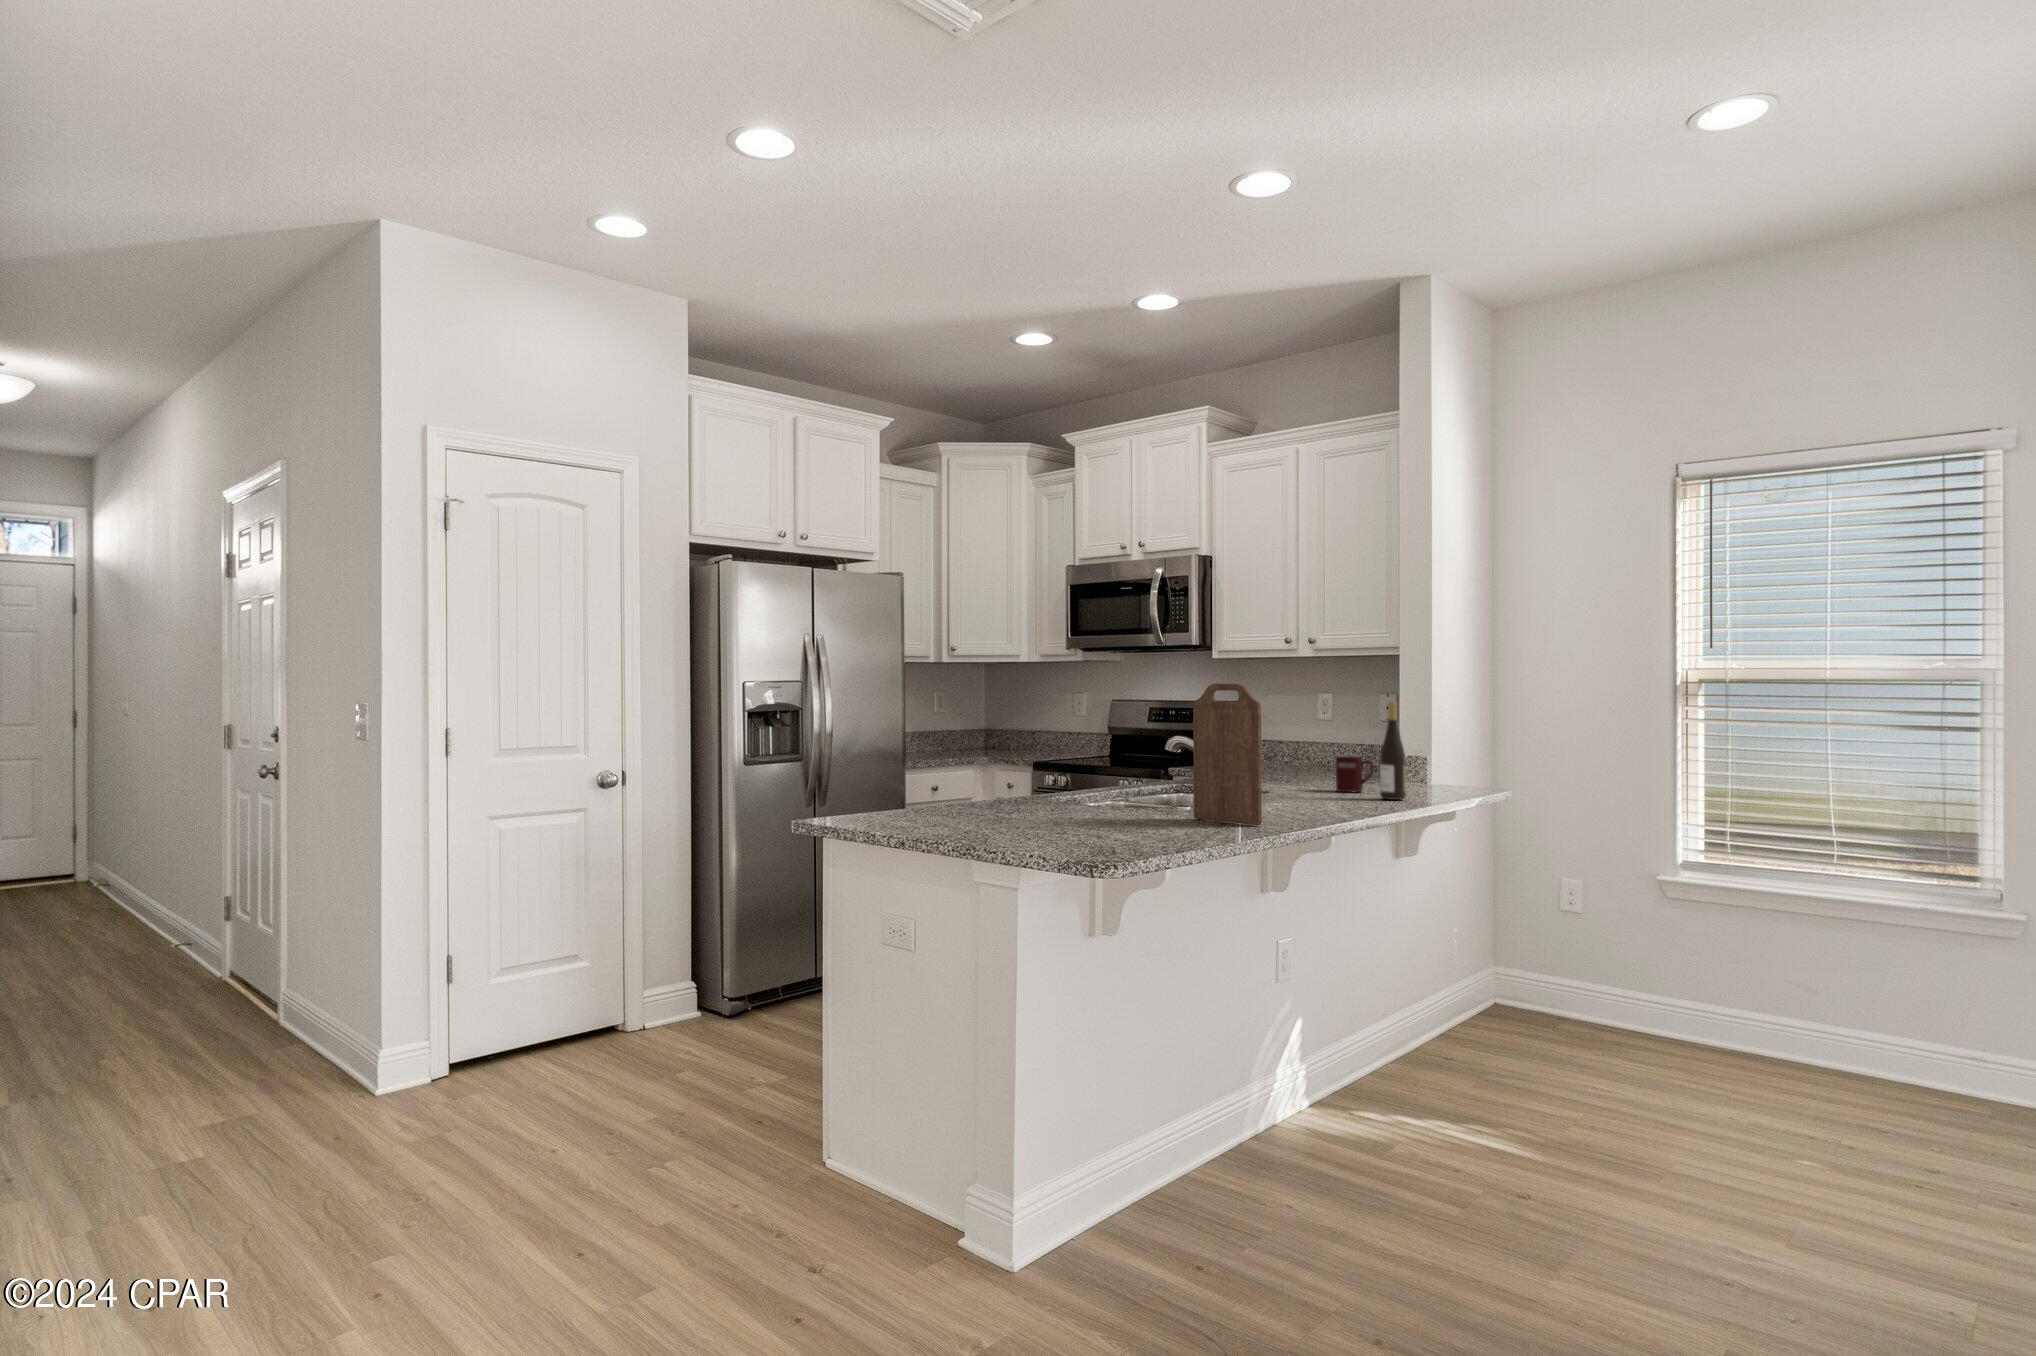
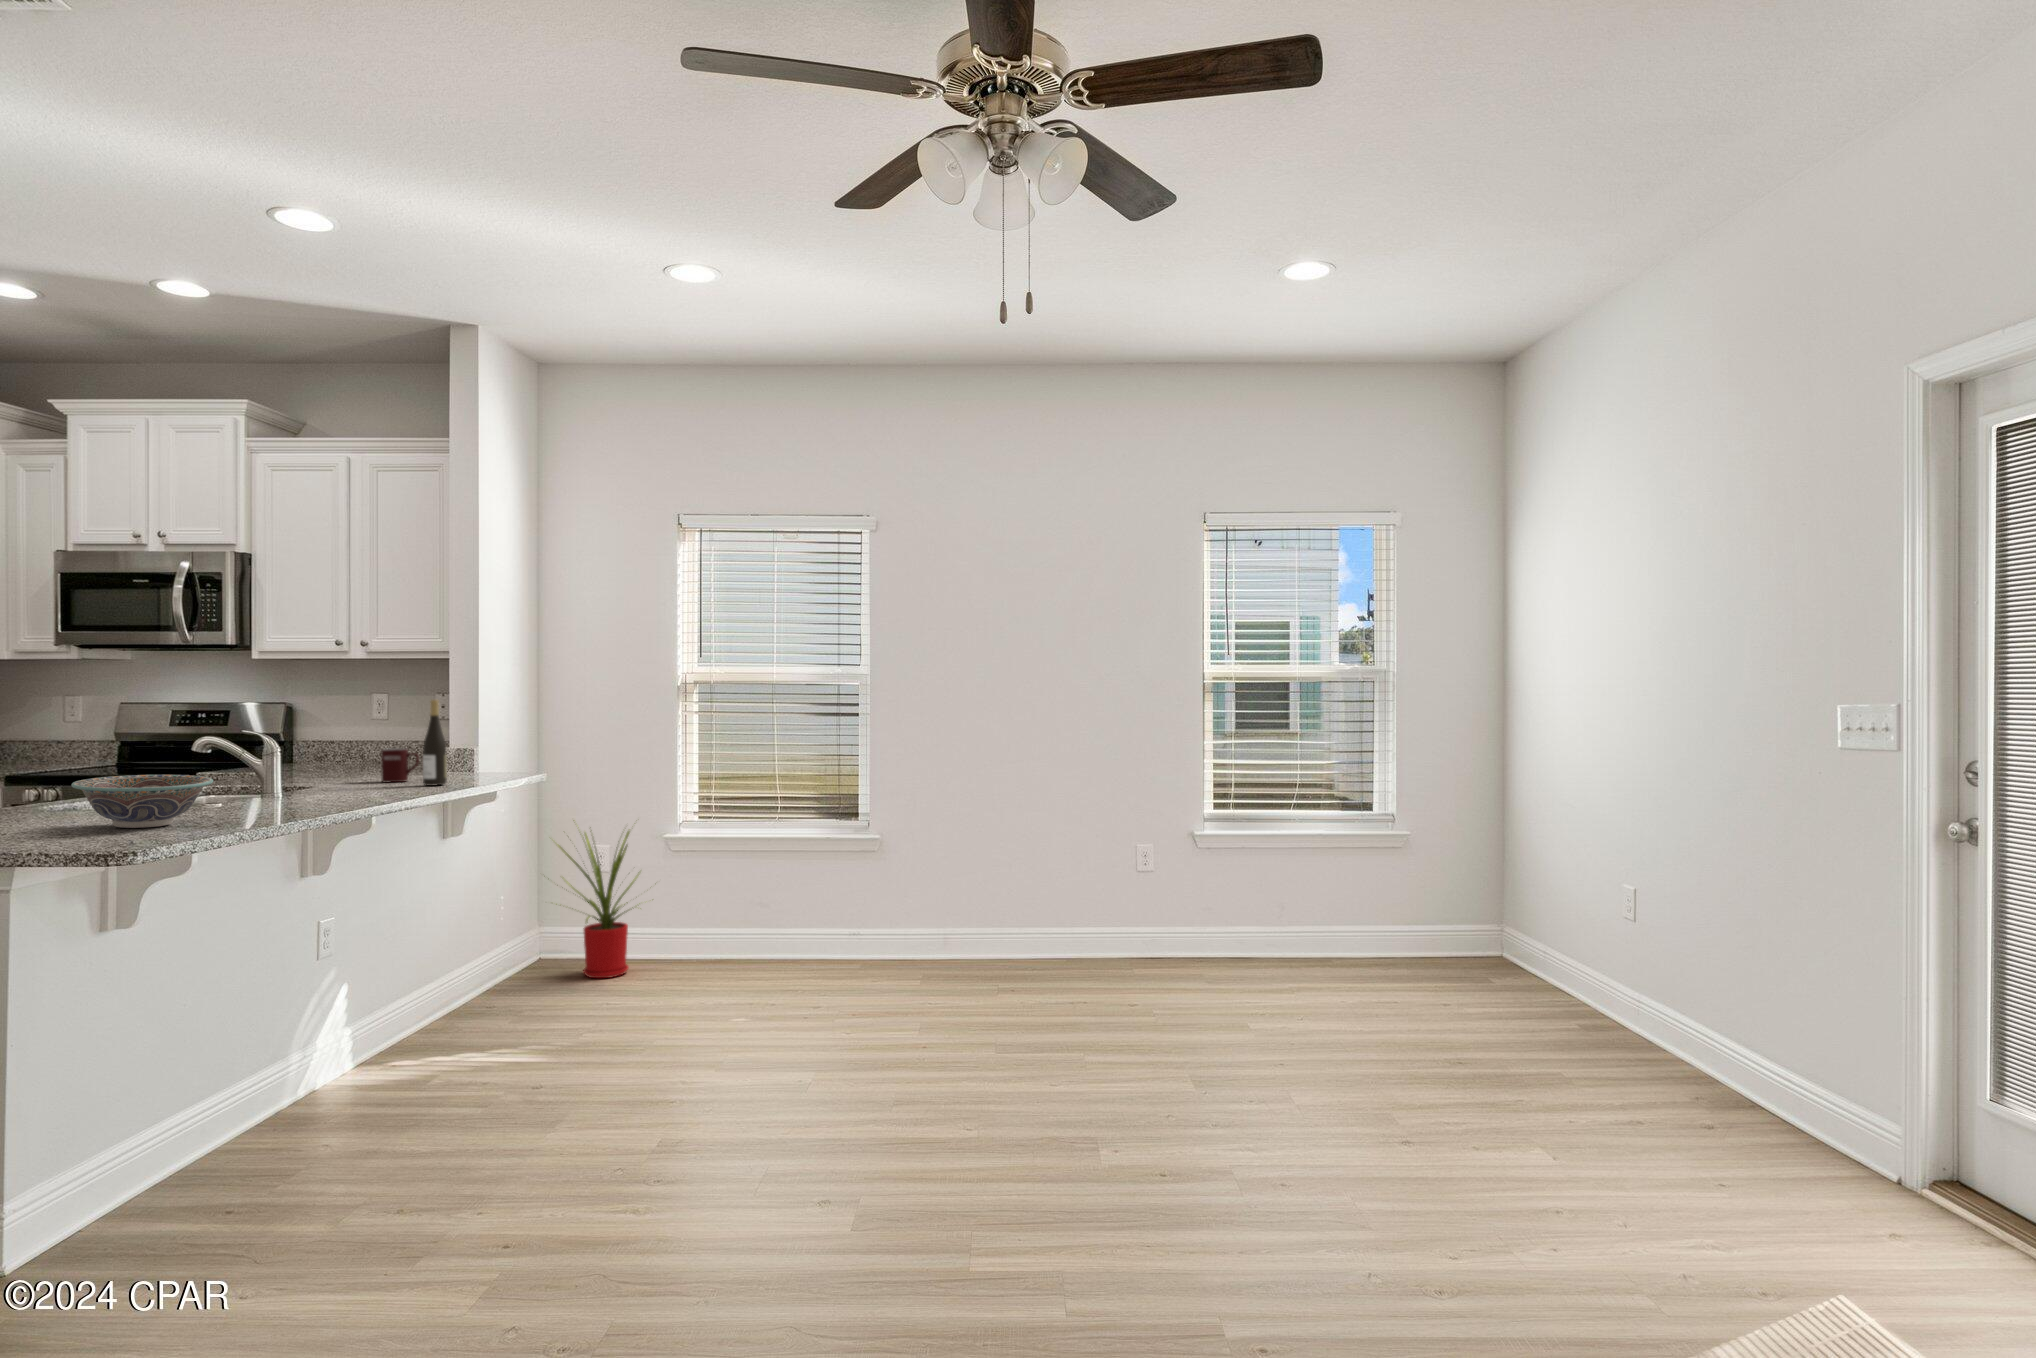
cutting board: present [1193,684,1262,825] -> none [224,684,297,812]
decorative bowl: none [1066,776,1184,833] -> present [71,775,213,828]
house plant: none [1503,845,1664,1047] -> present [556,831,640,978]

